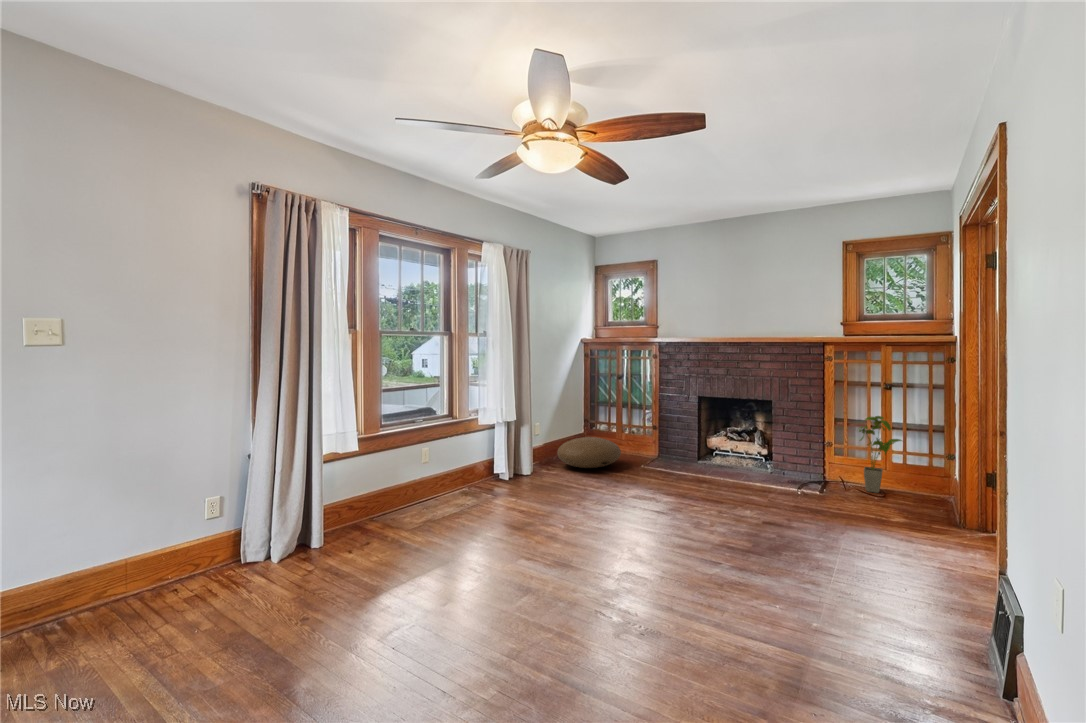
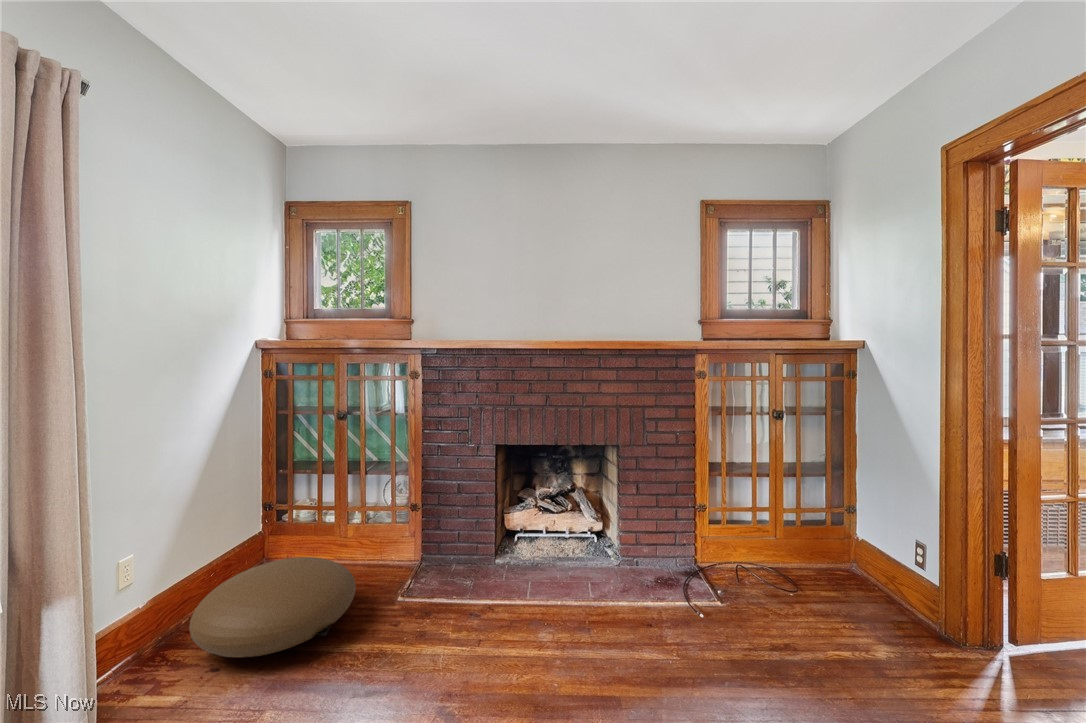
house plant: present [859,416,902,493] -> none [748,463,813,584]

